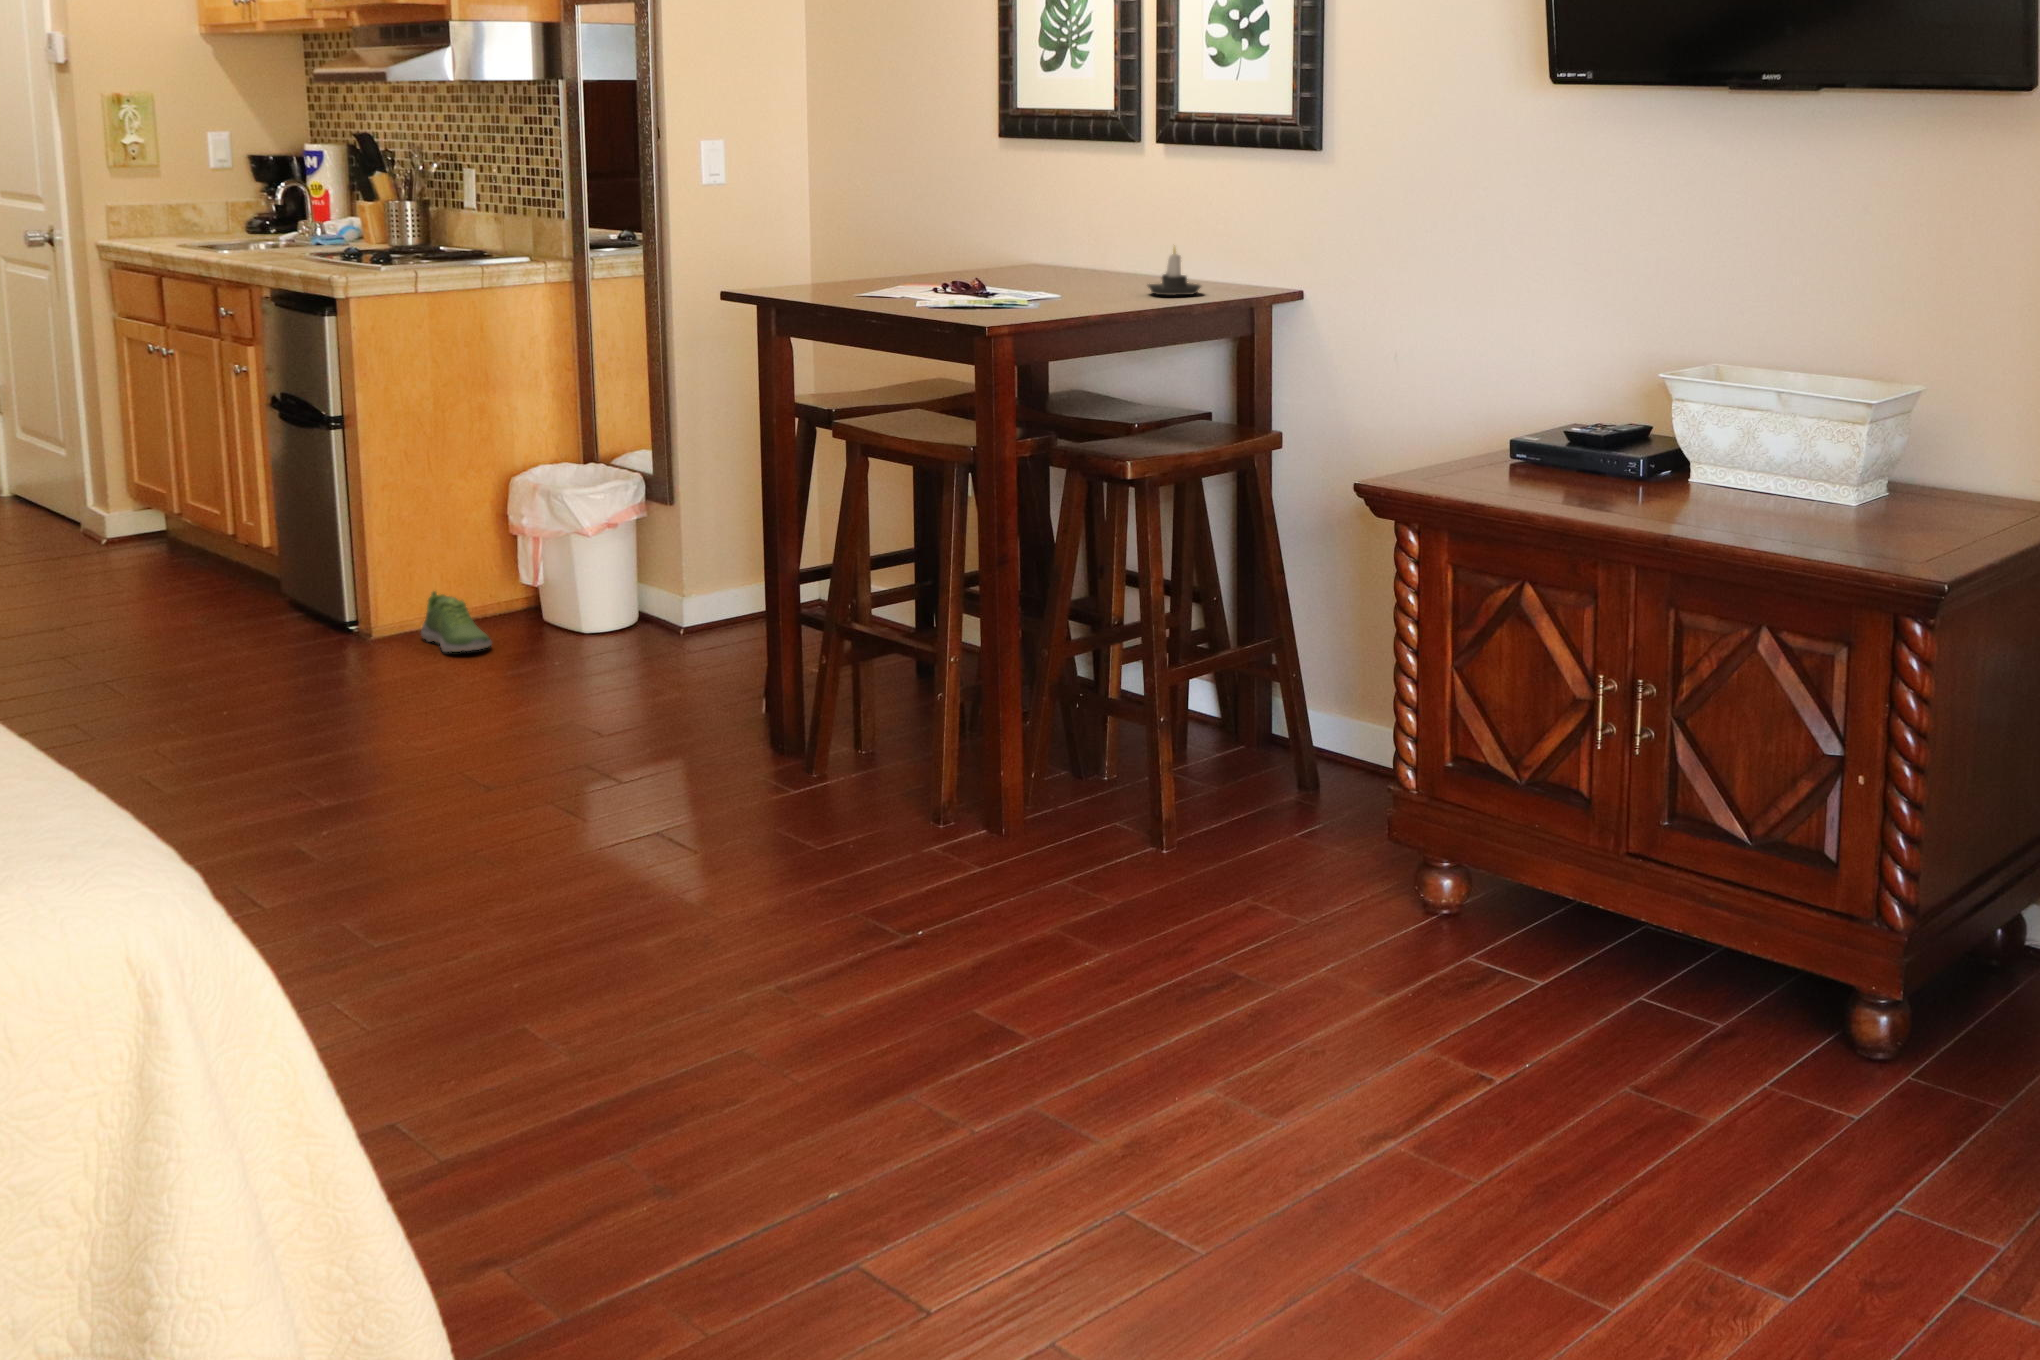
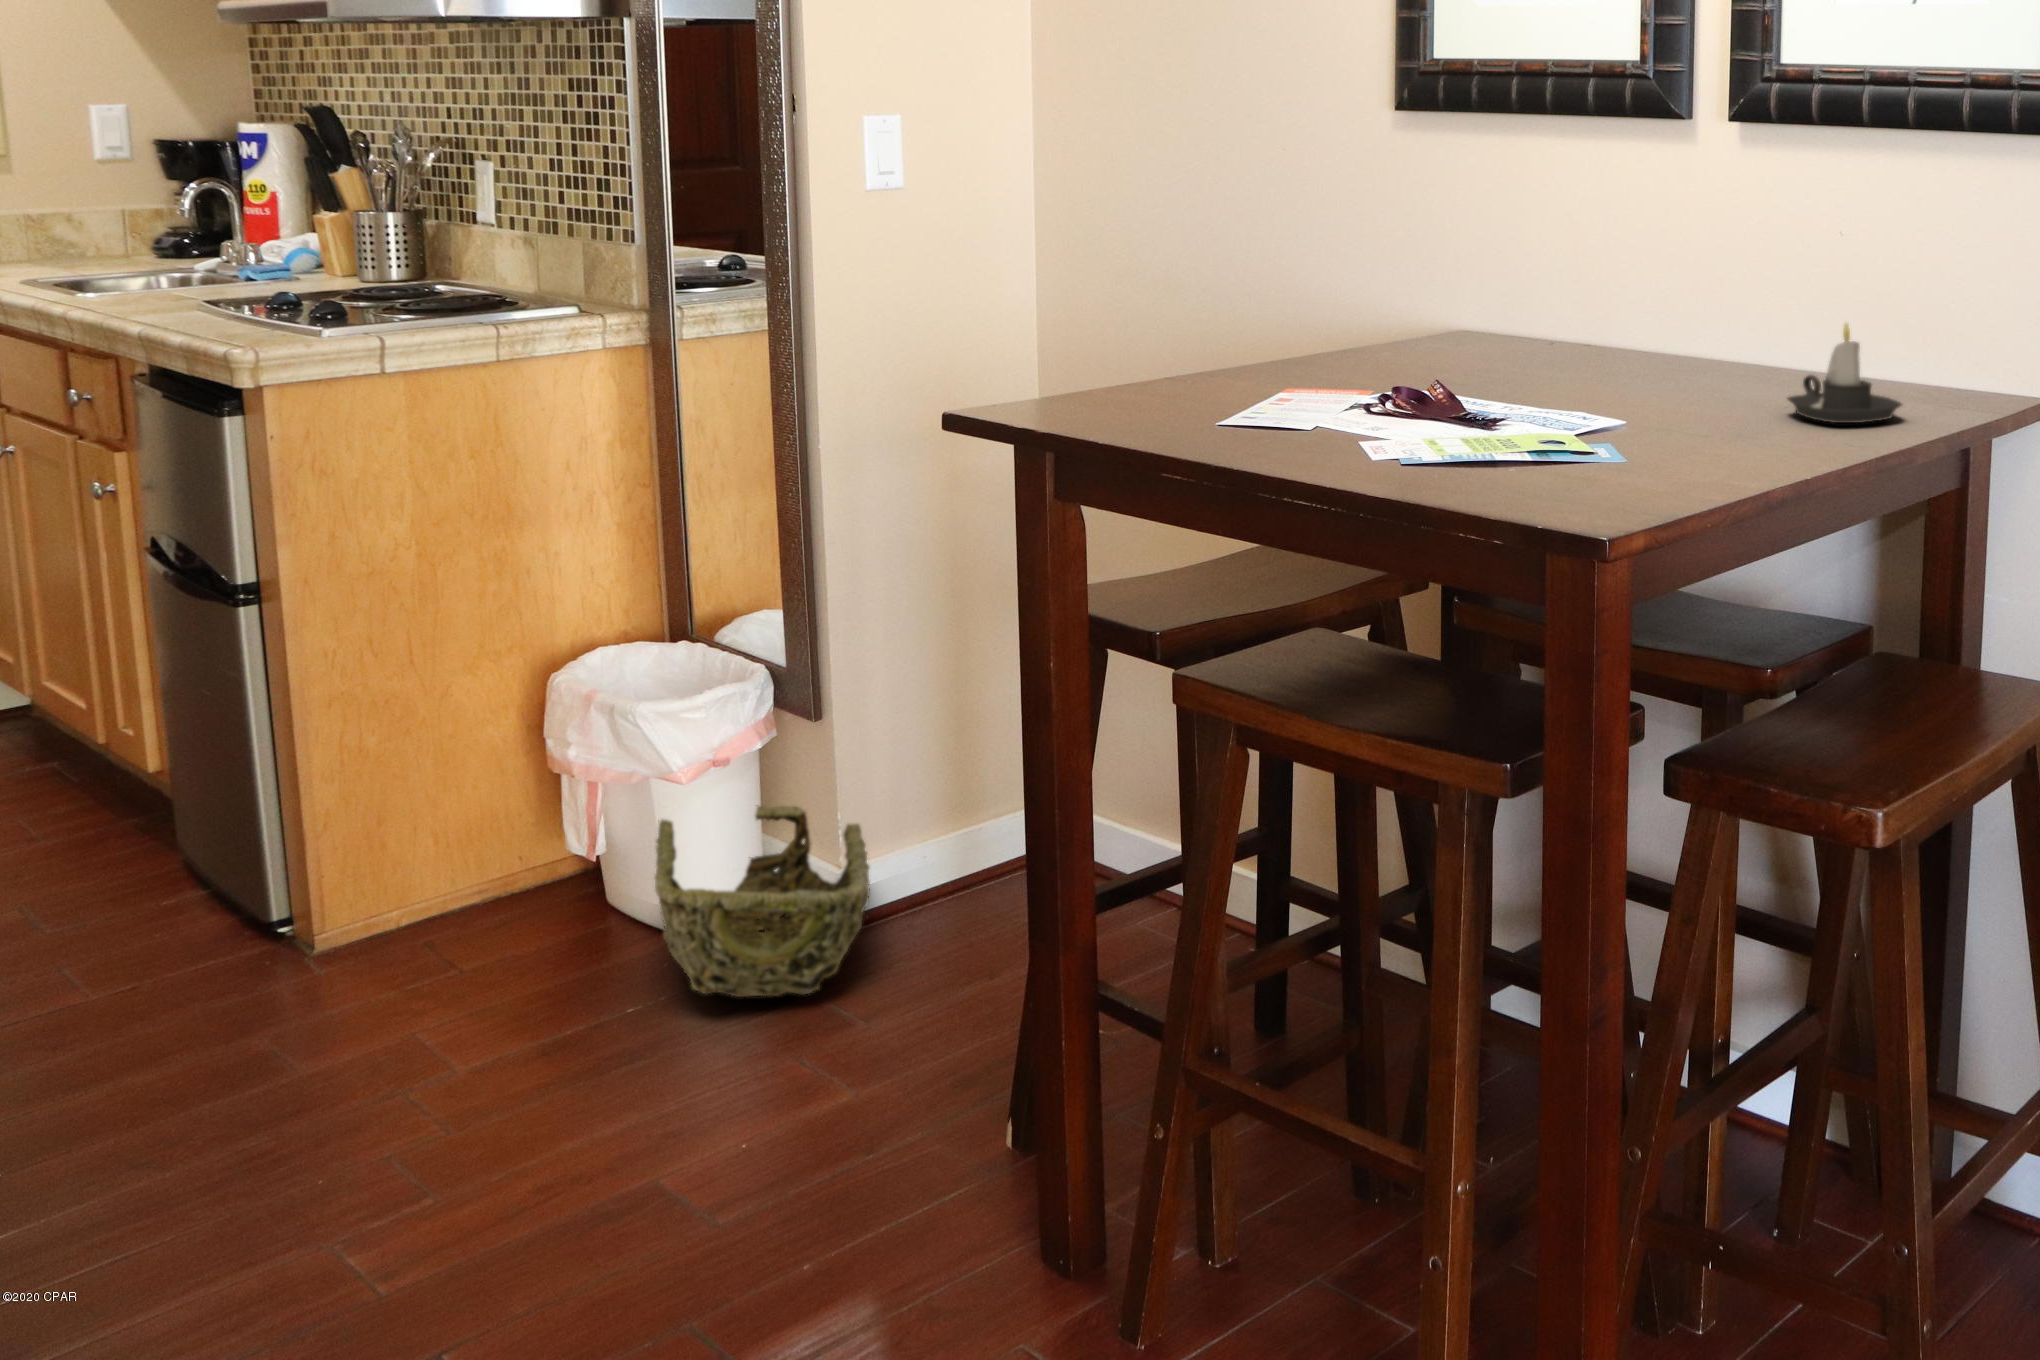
woven basket: none [573,556,698,656] -> present [655,806,870,997]
shoe: present [421,592,492,652] -> none [396,869,517,992]

